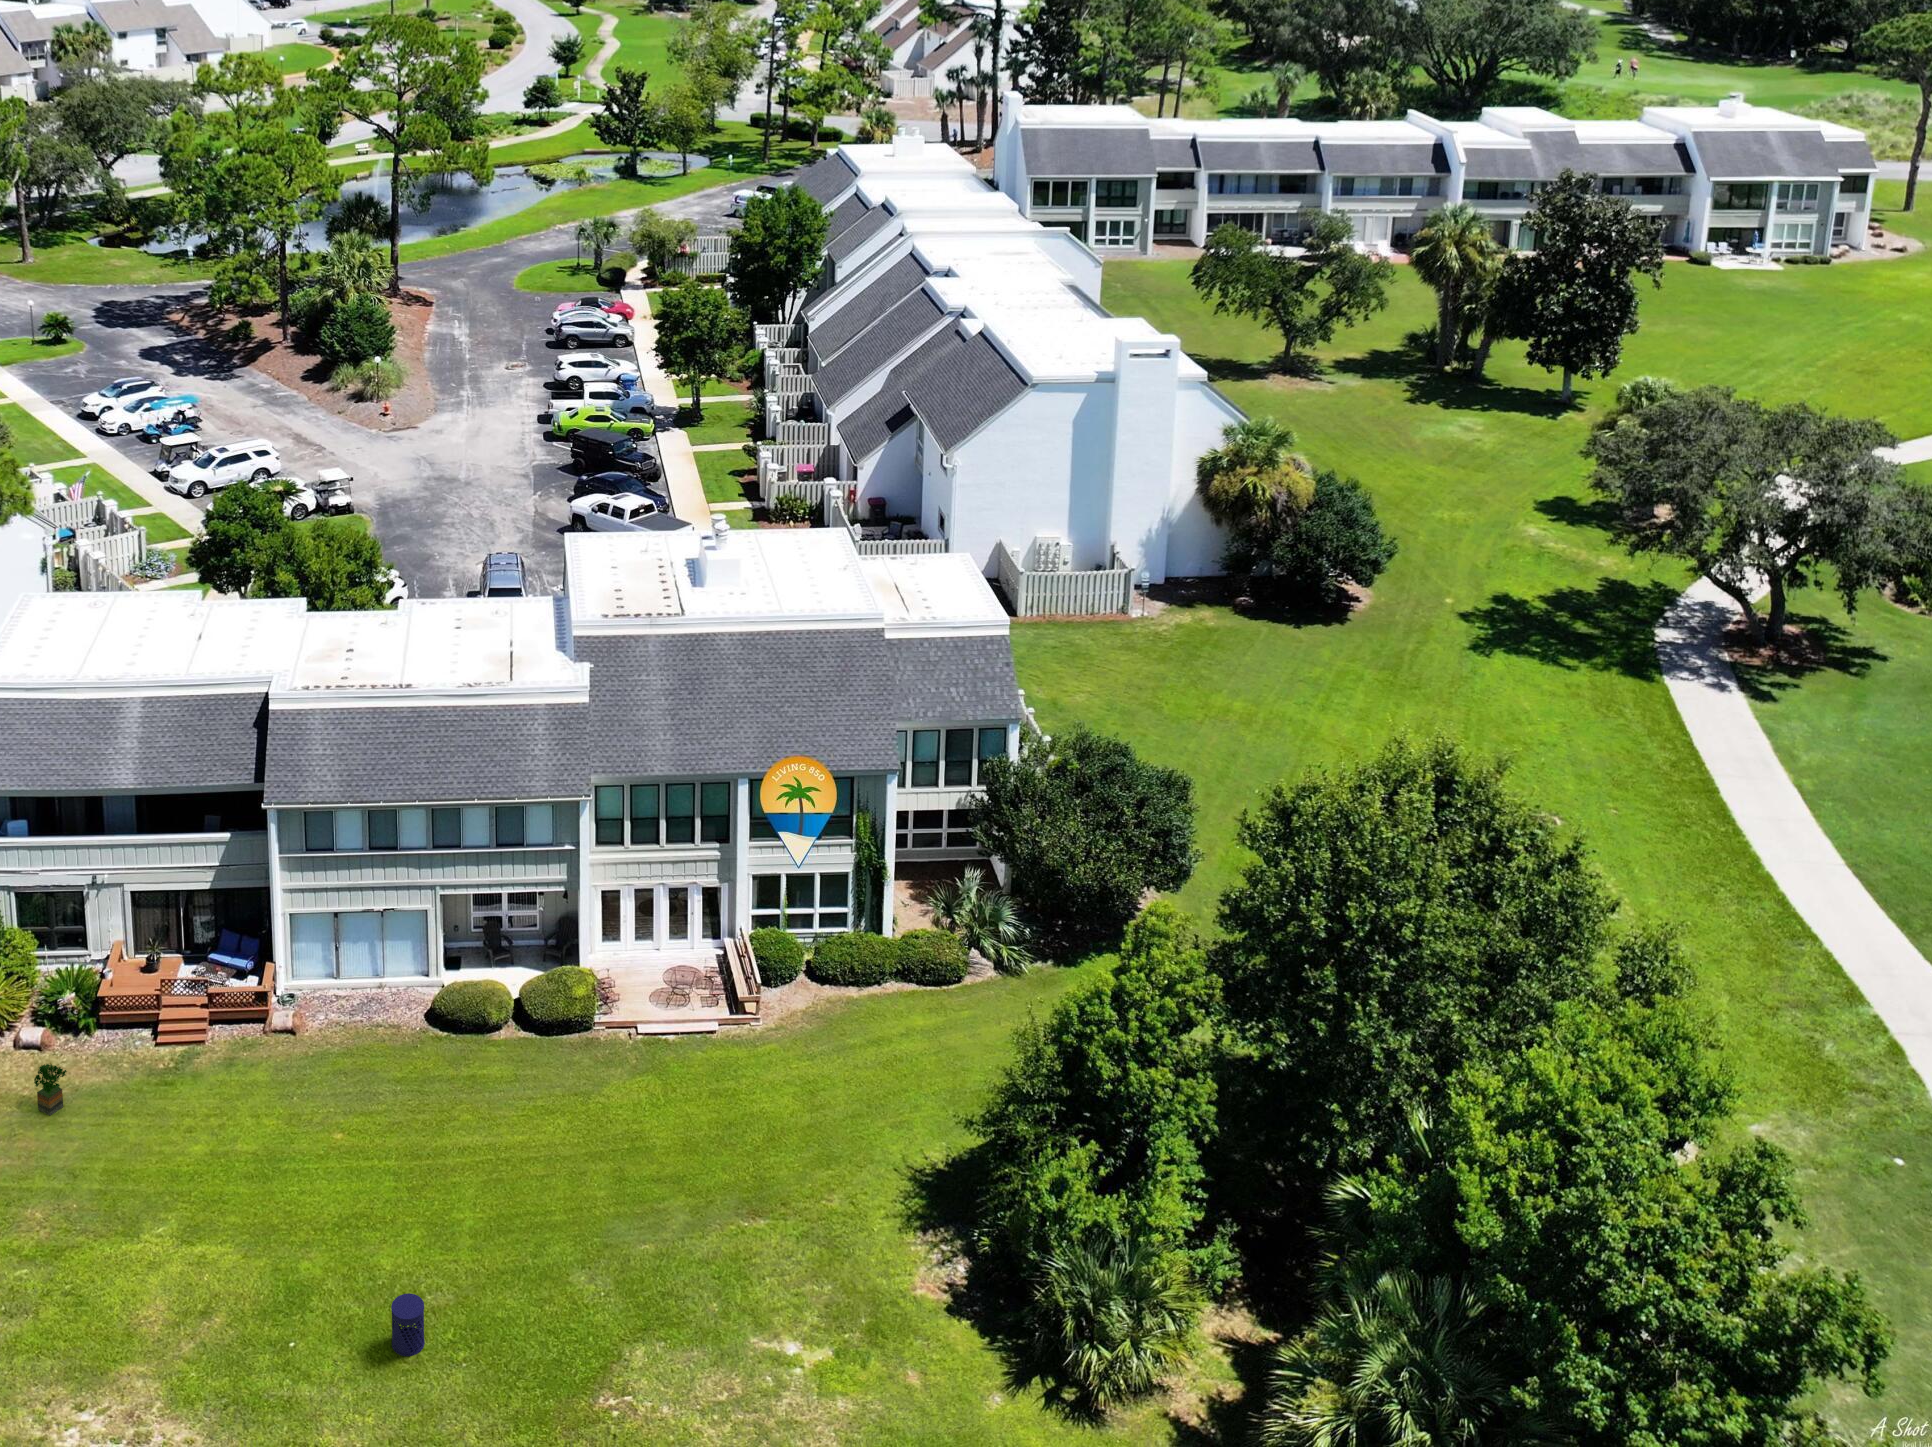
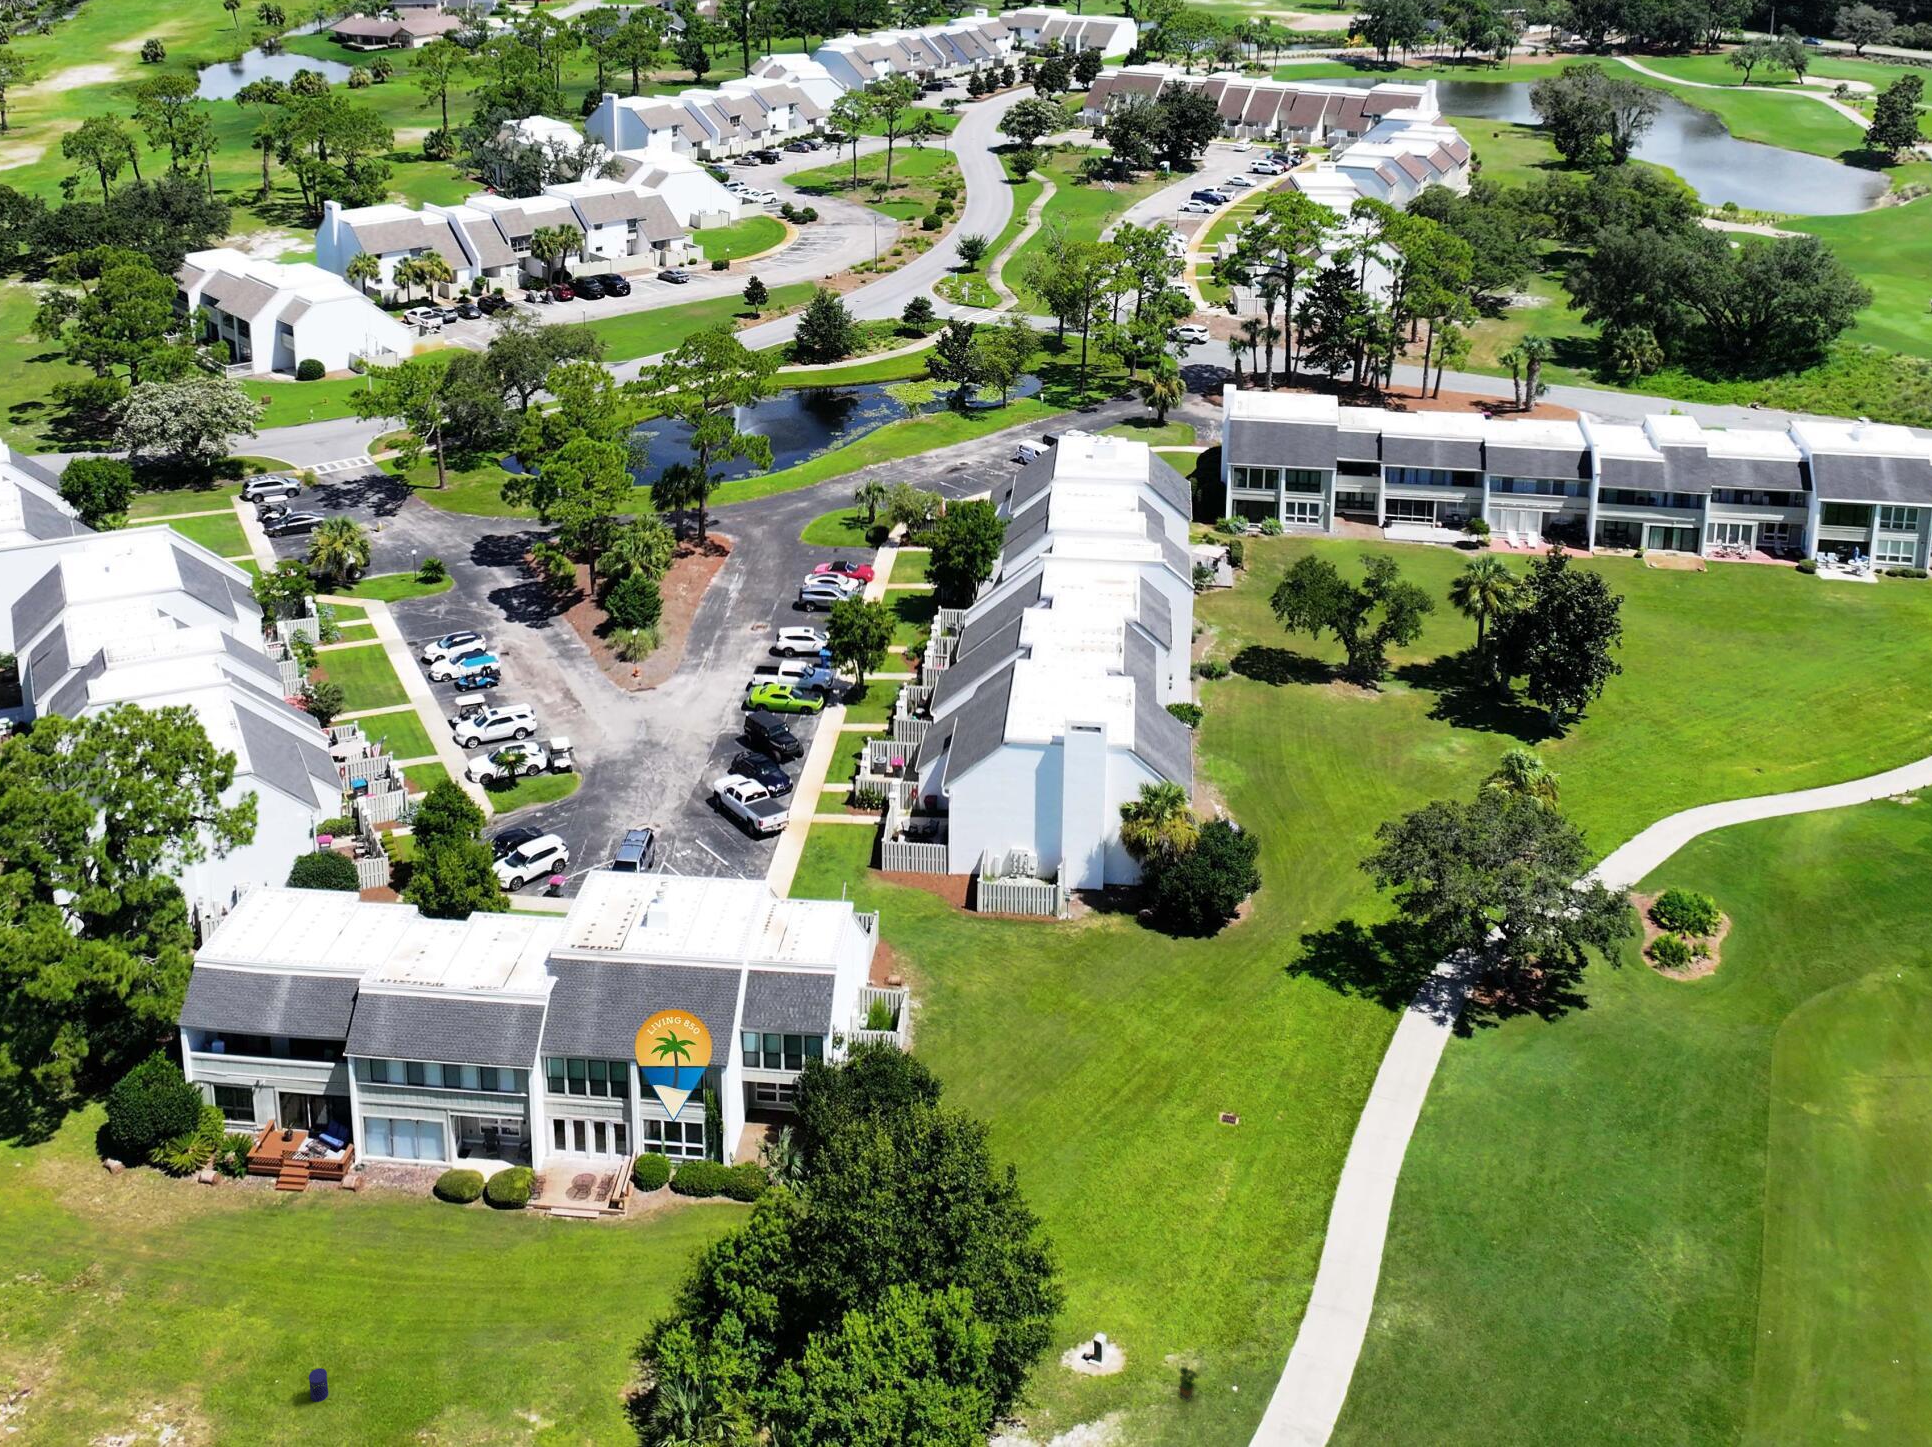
potted tree: present [34,1064,67,1116] -> present [1178,1368,1197,1401]

